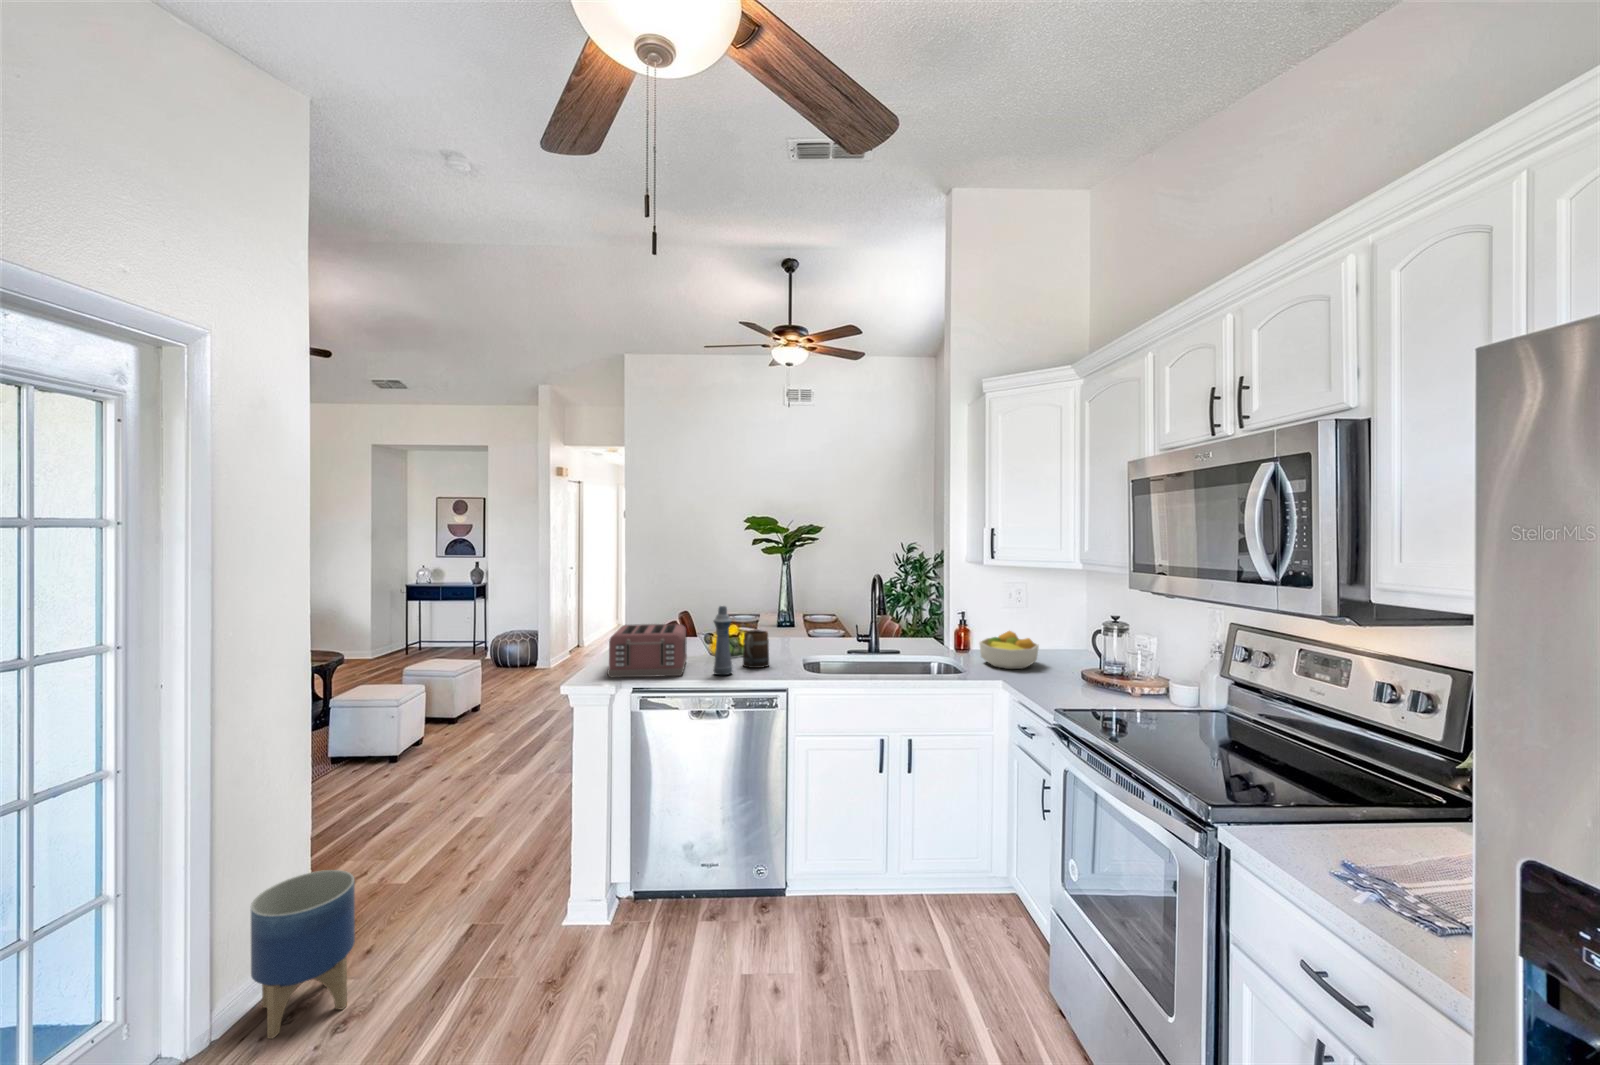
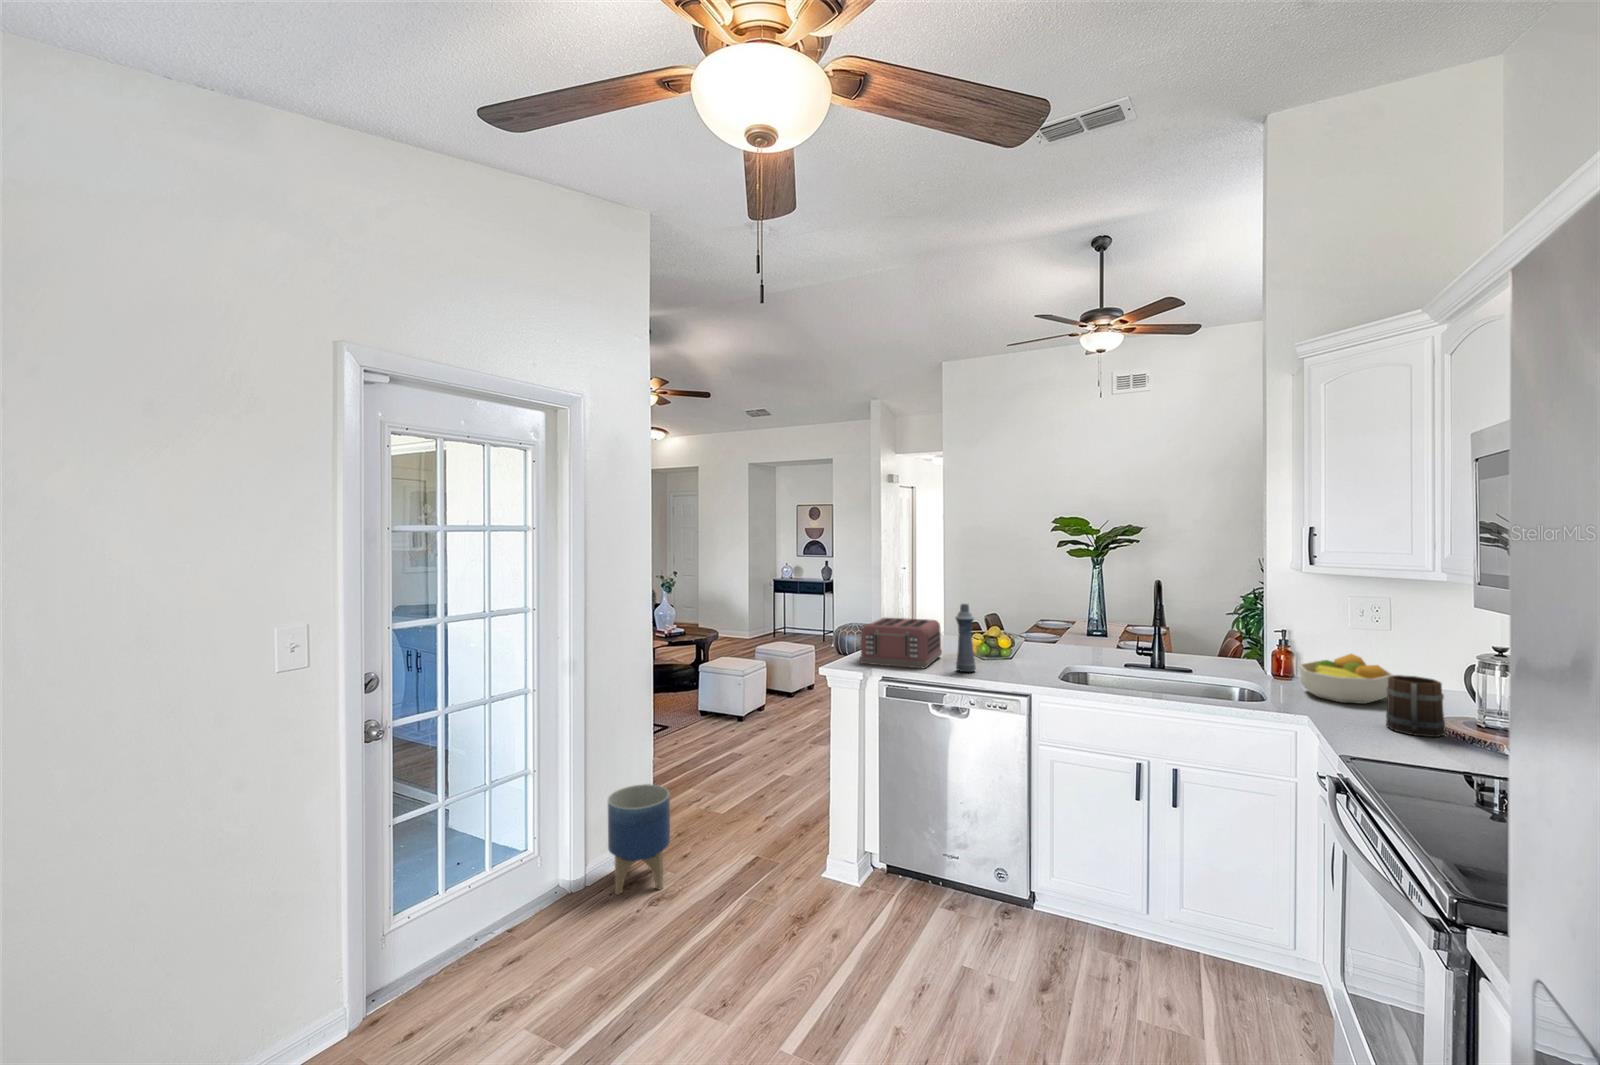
mug: present [743,630,769,668] -> present [1386,675,1445,737]

